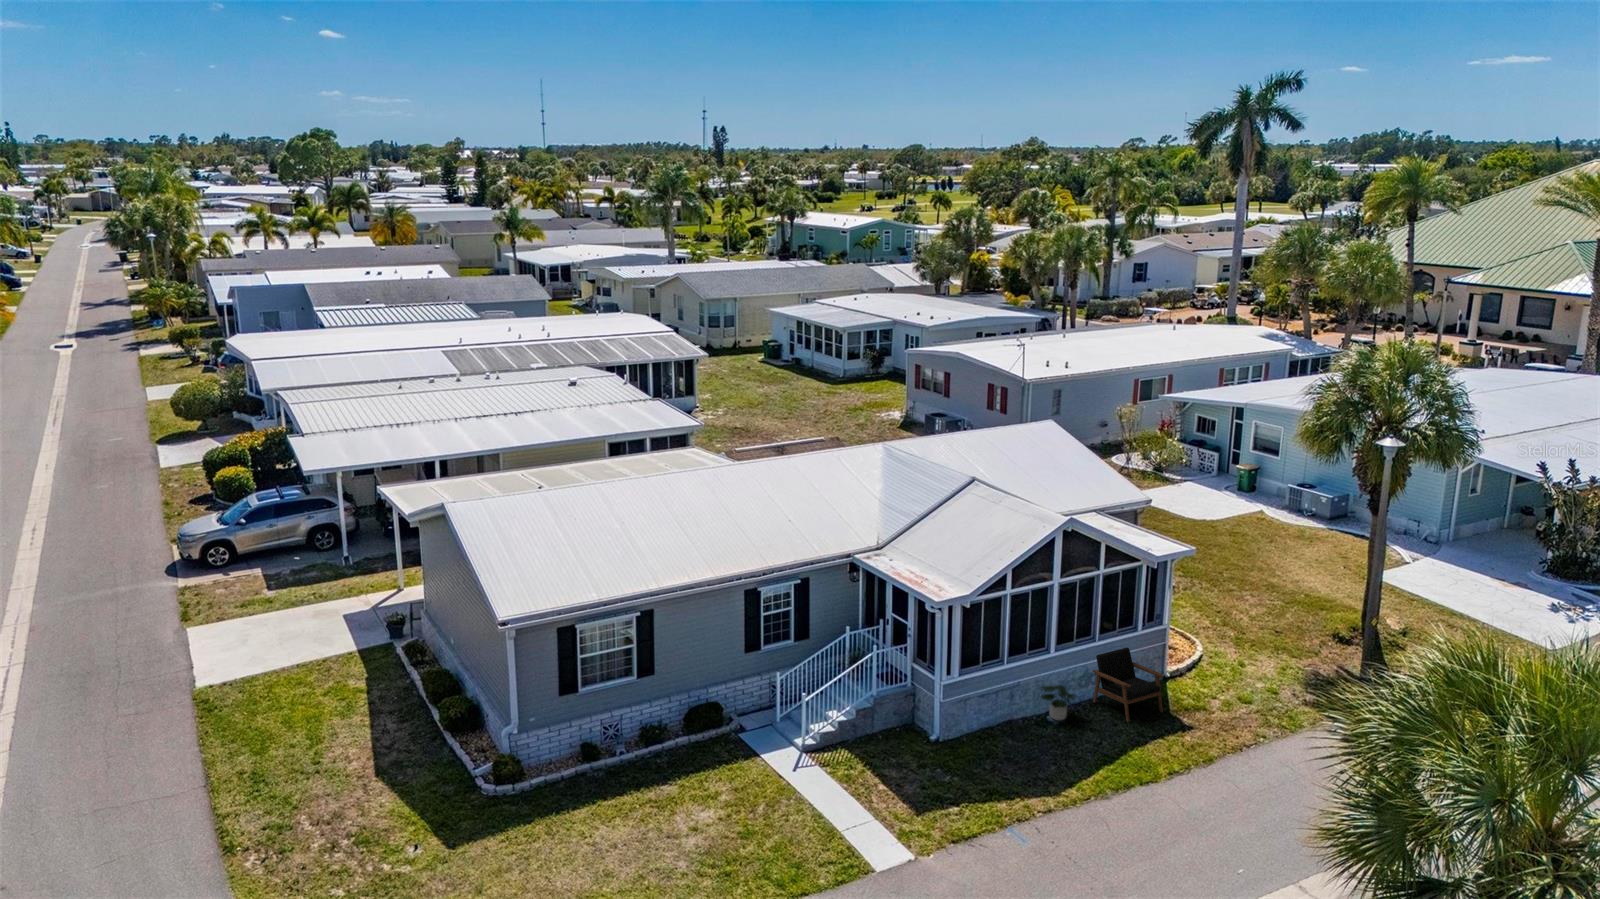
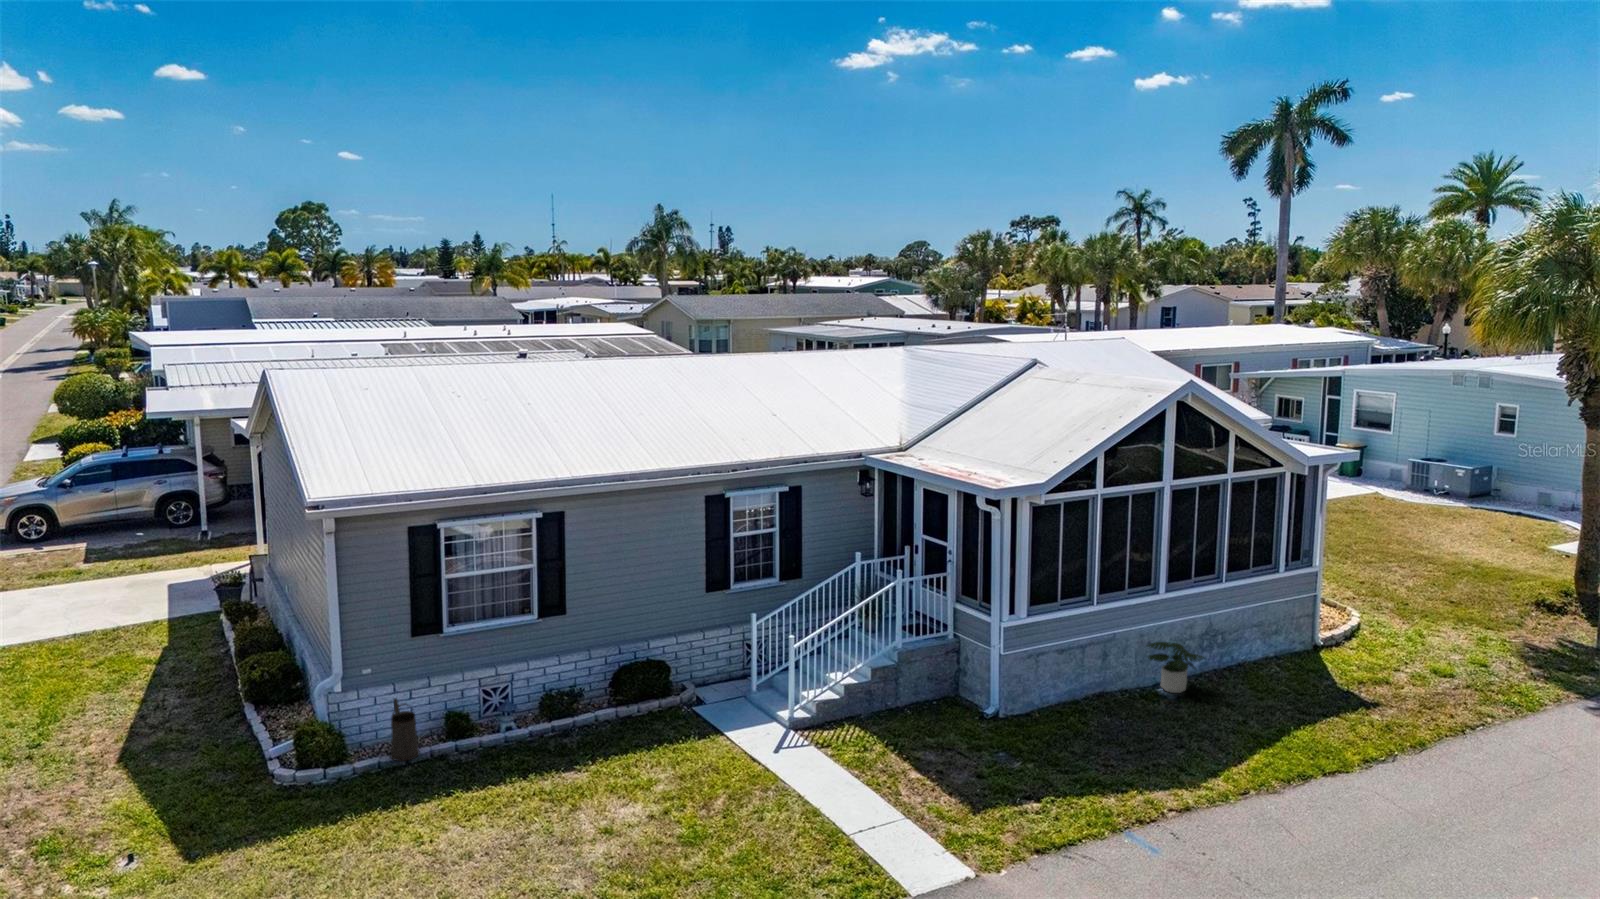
armchair: present [1093,648,1164,722] -> none [1219,594,1329,695]
watering can: none [549,735,568,777] -> present [391,698,419,761]

